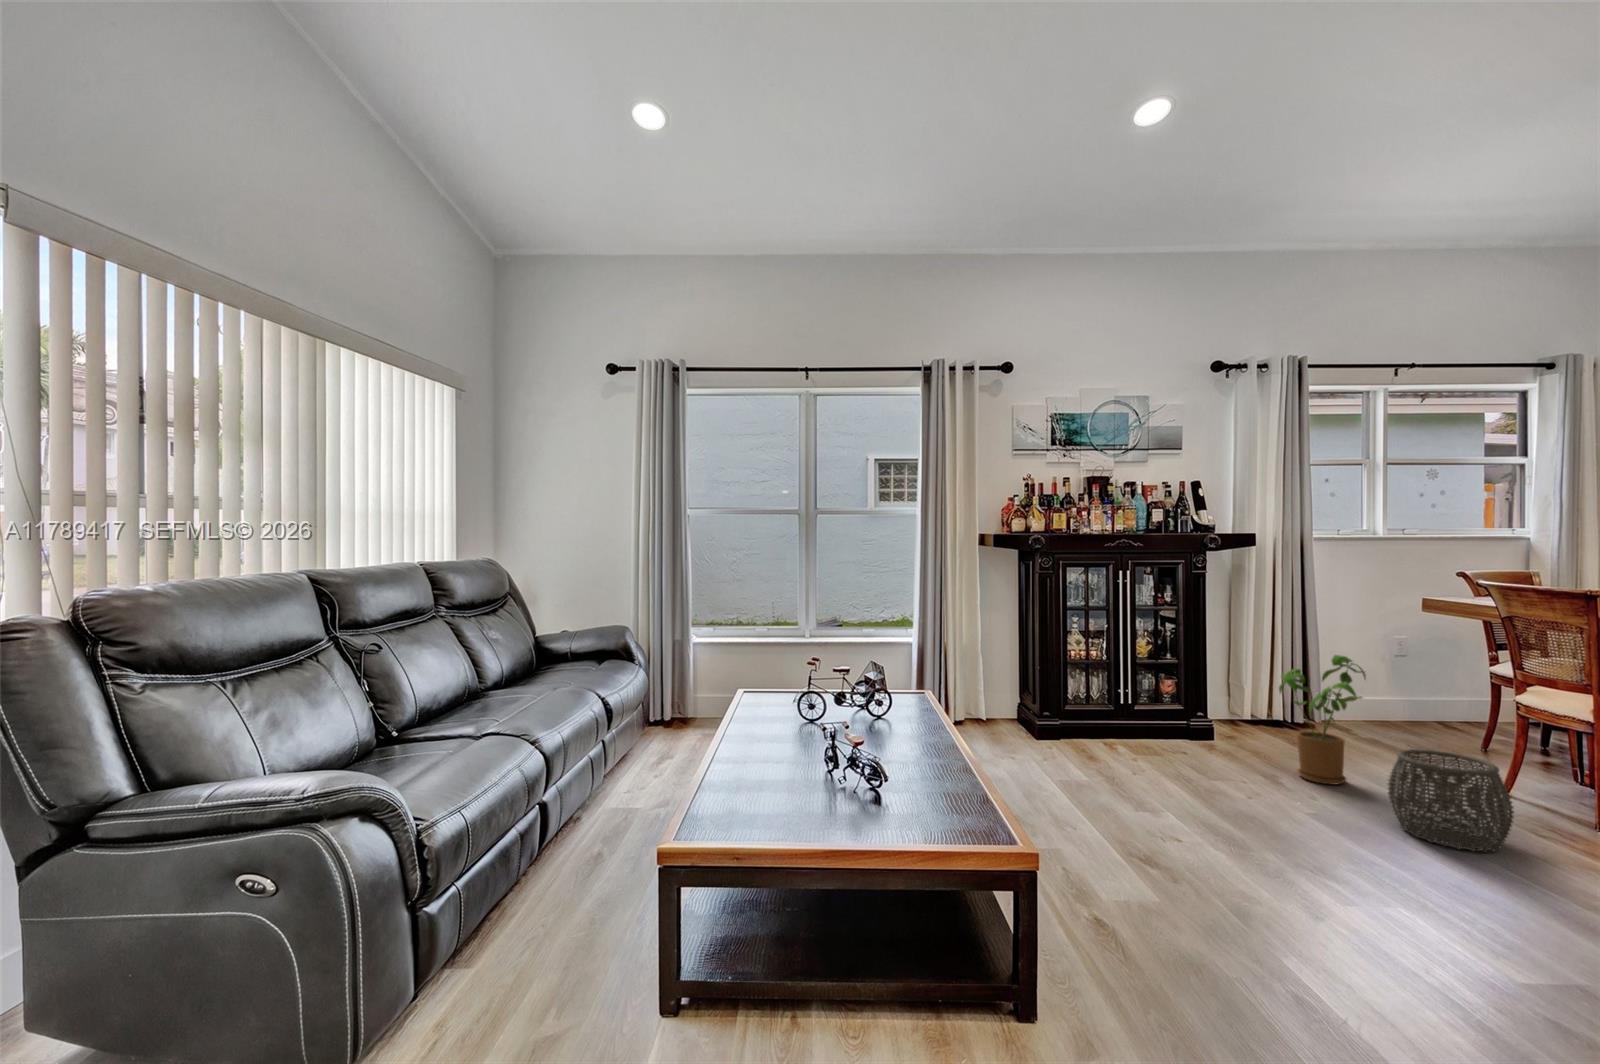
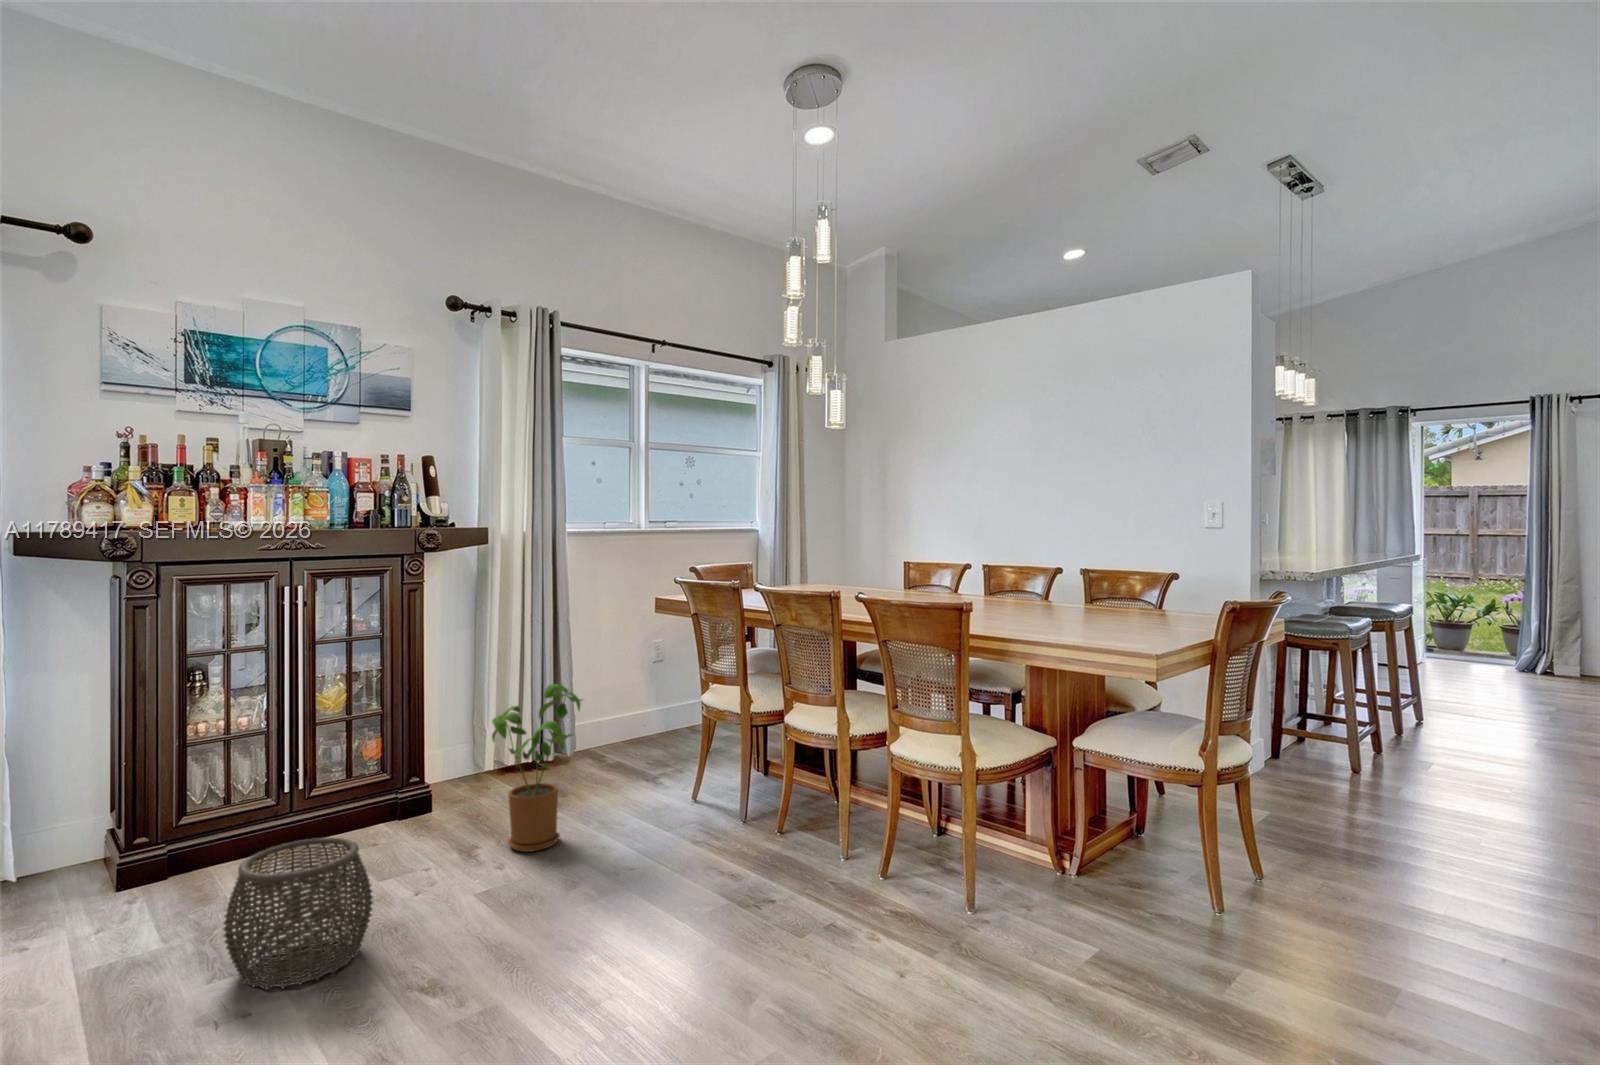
woven basket: present [1388,749,1514,852] -> present [223,838,373,989]

